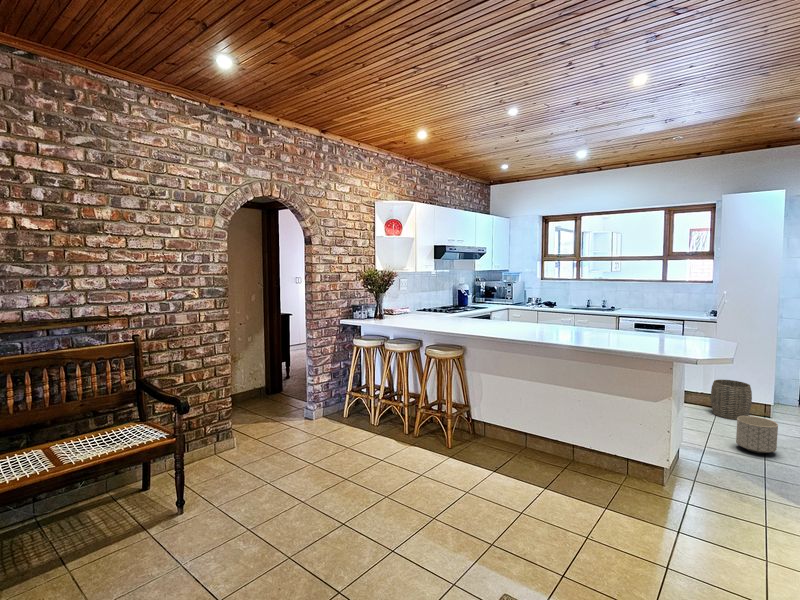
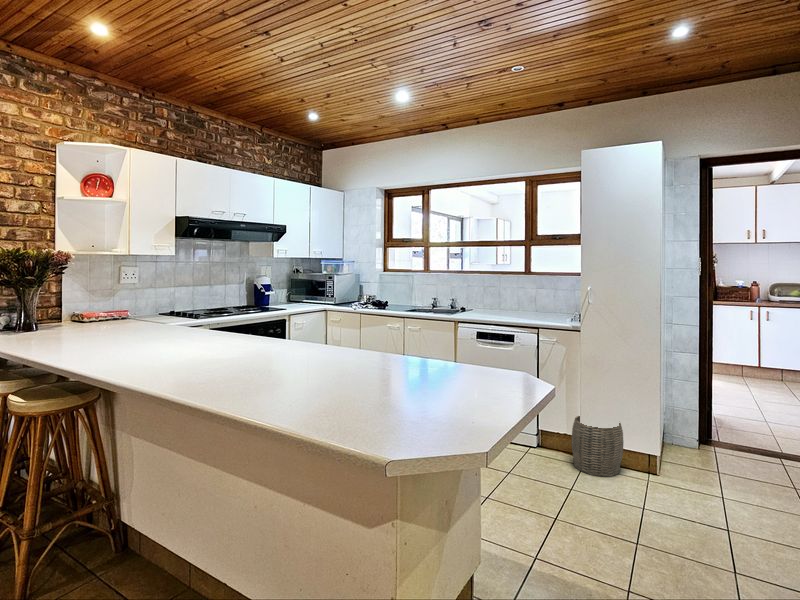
planter: present [736,416,778,453] -> none [584,487,642,556]

